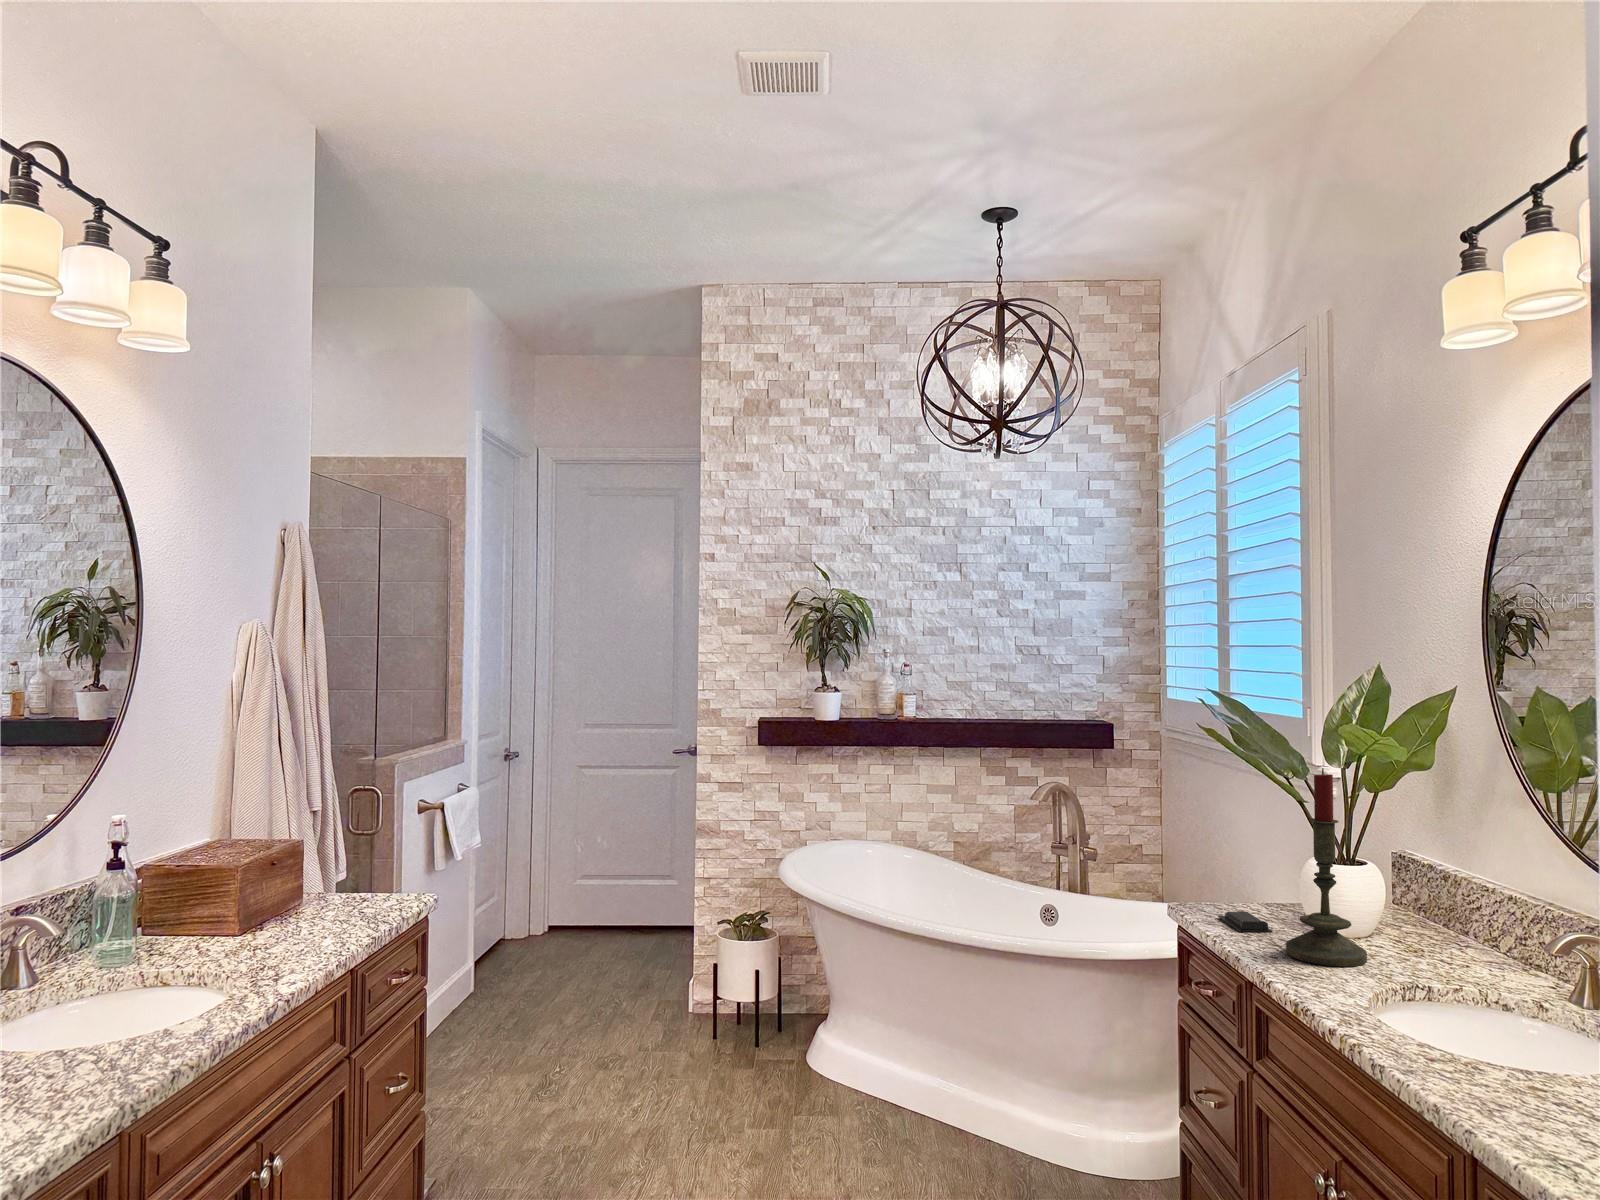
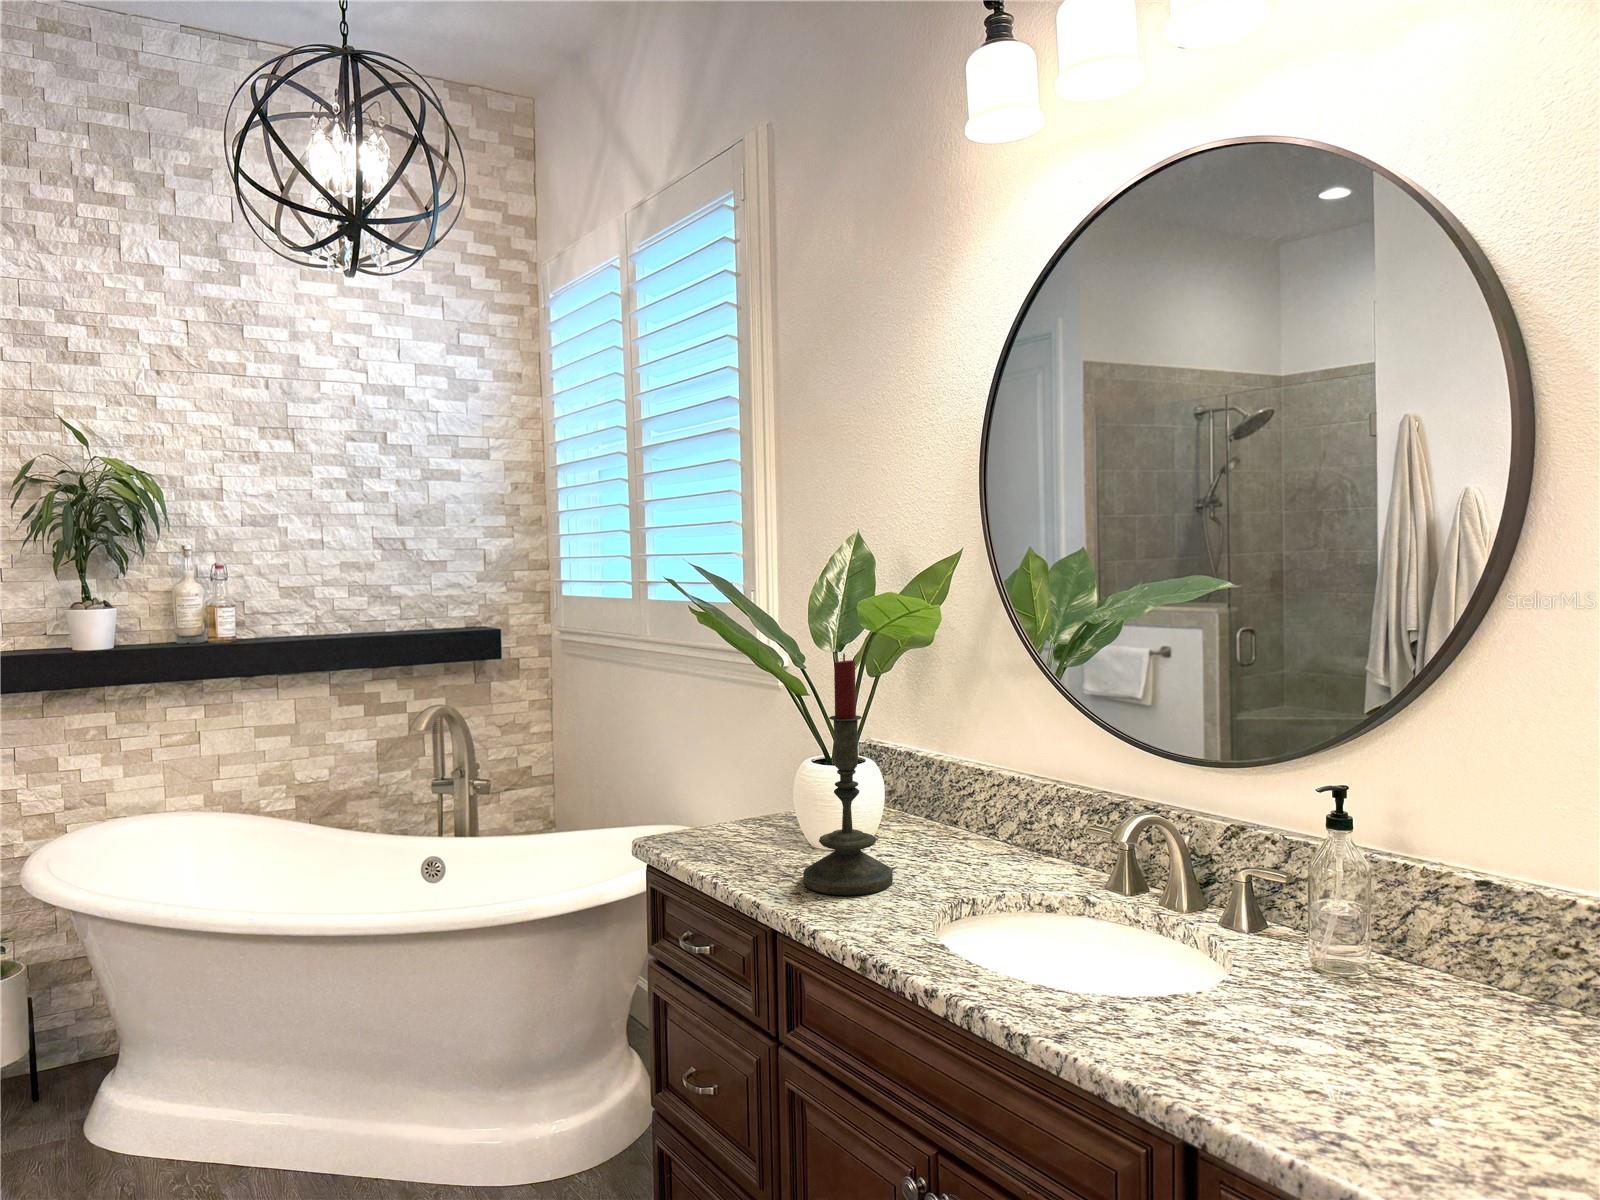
soap bar: present [1218,911,1272,932] -> none [700,839,771,867]

